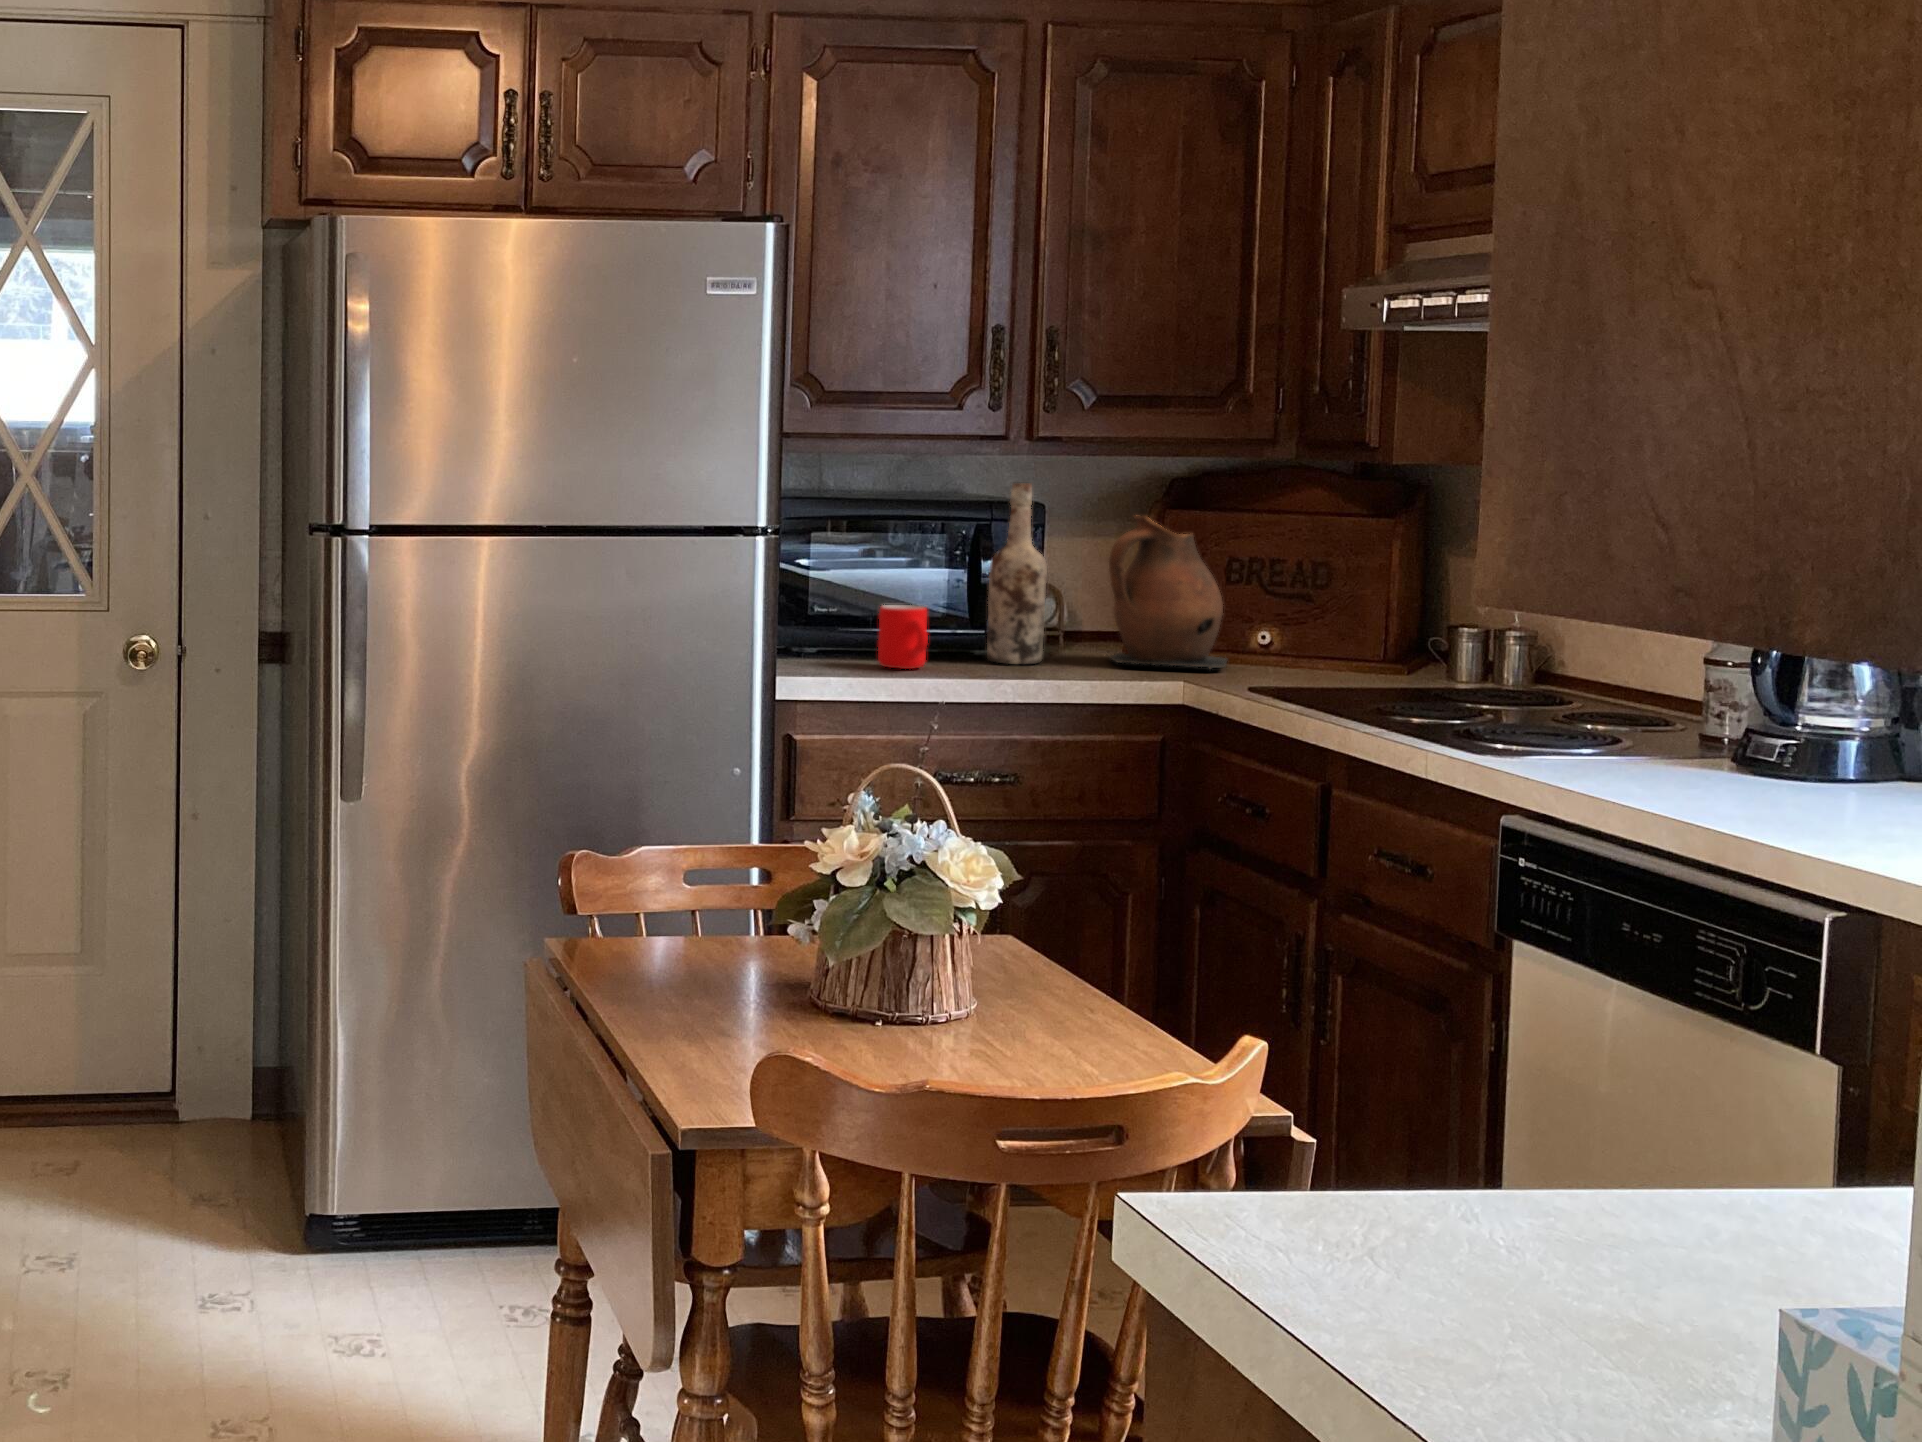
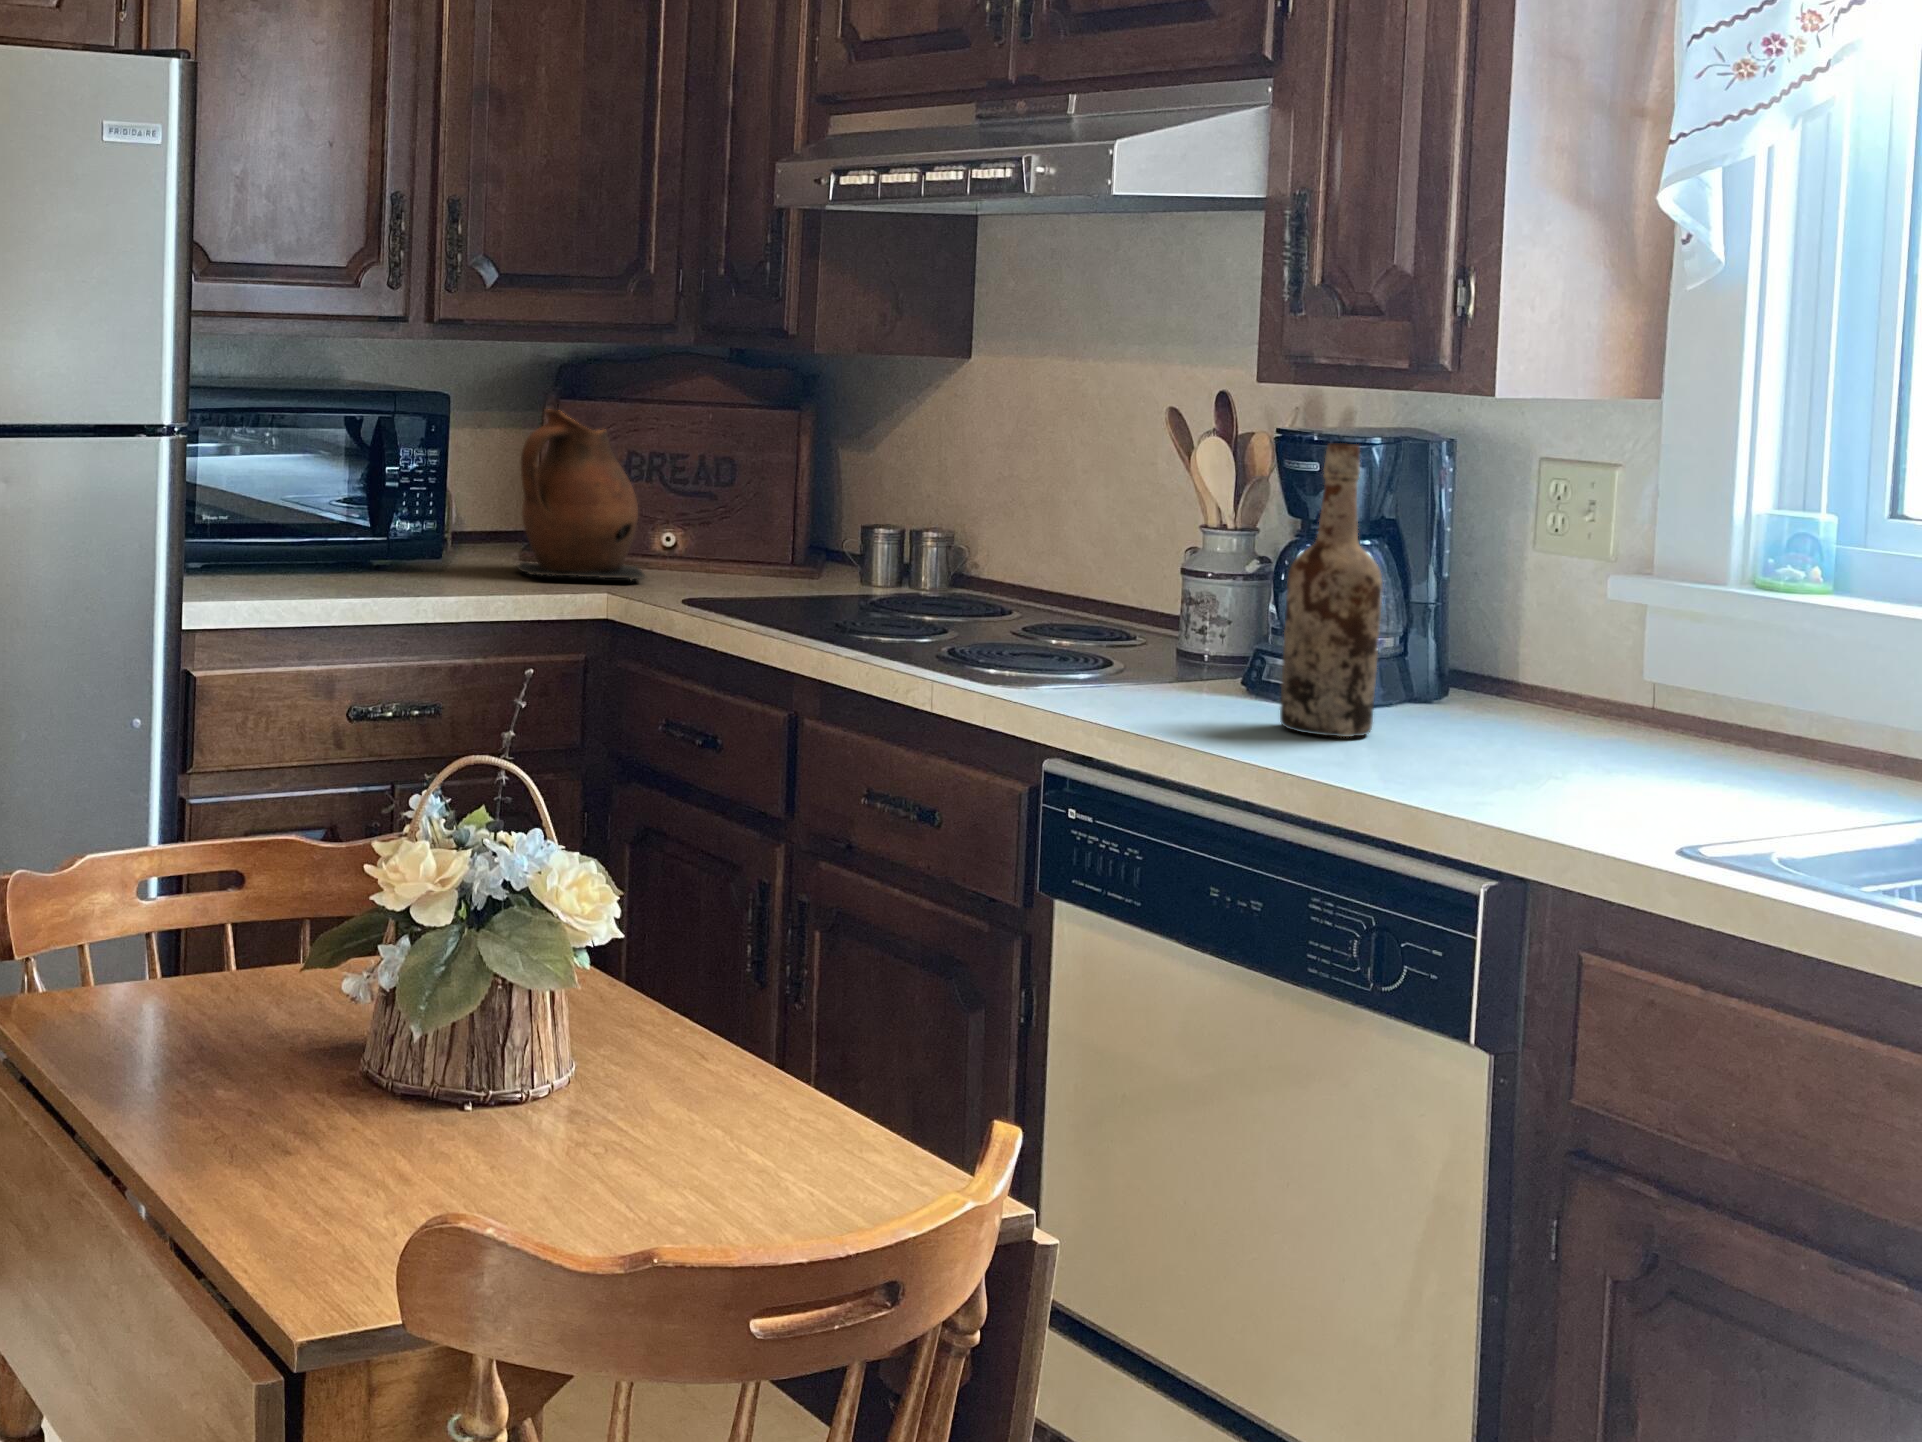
wine bottle: present [987,483,1047,664] -> present [1280,443,1383,737]
mug: present [878,605,928,669] -> none [272,512,333,587]

